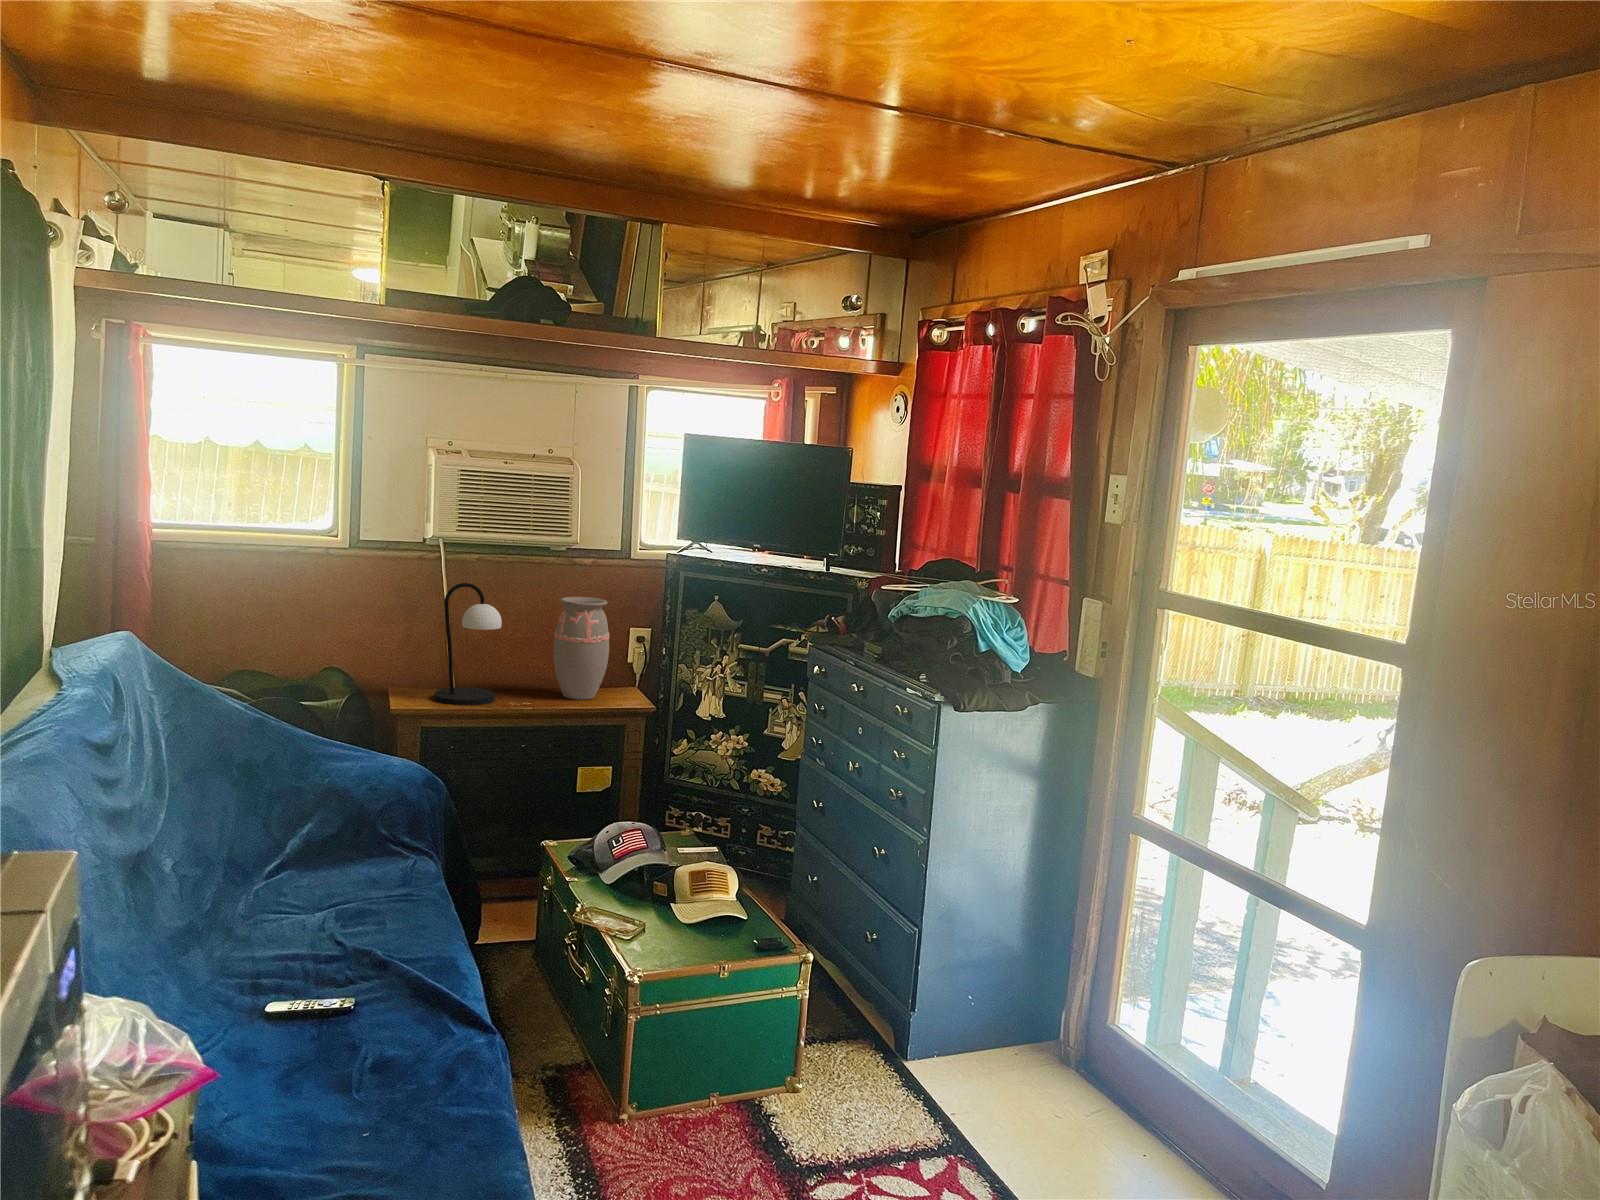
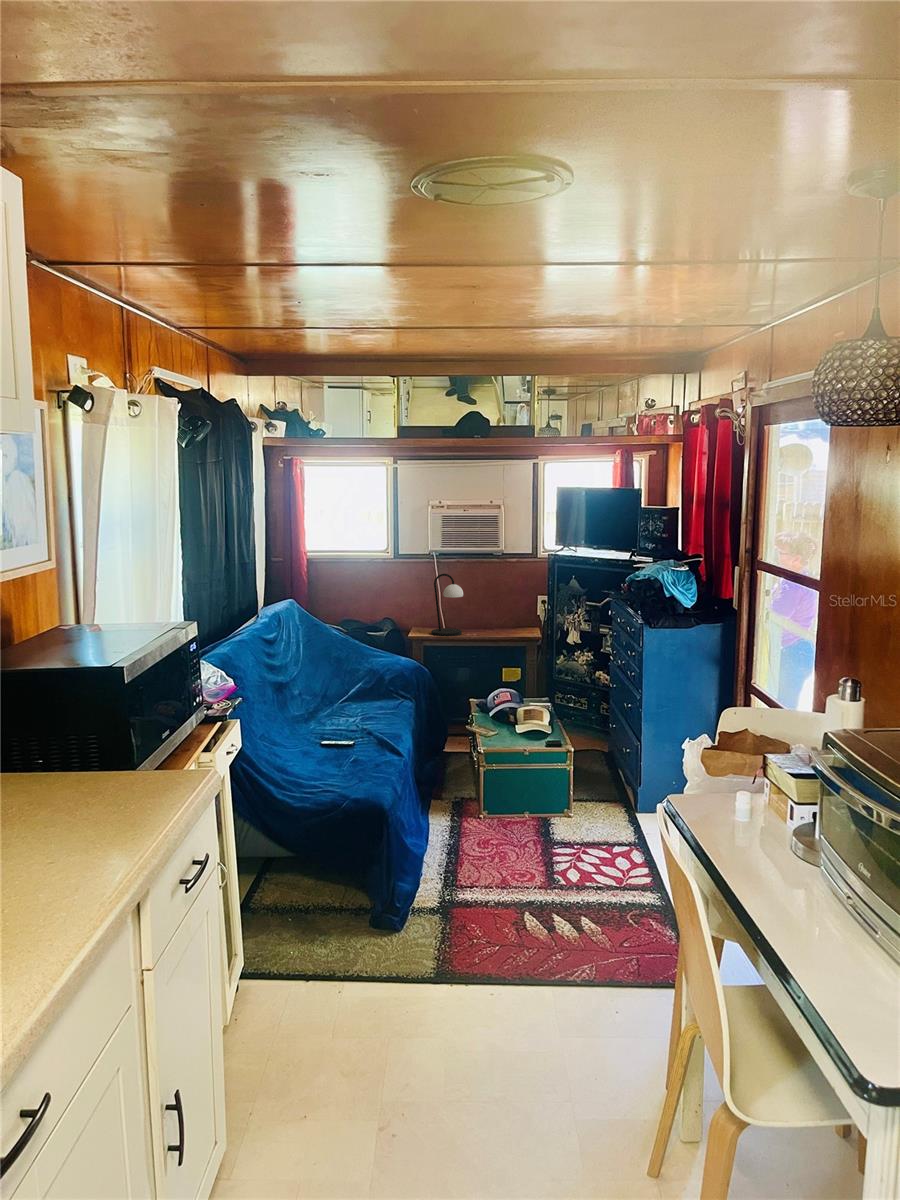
decorative vase: present [553,597,609,700] -> none [492,580,521,634]

